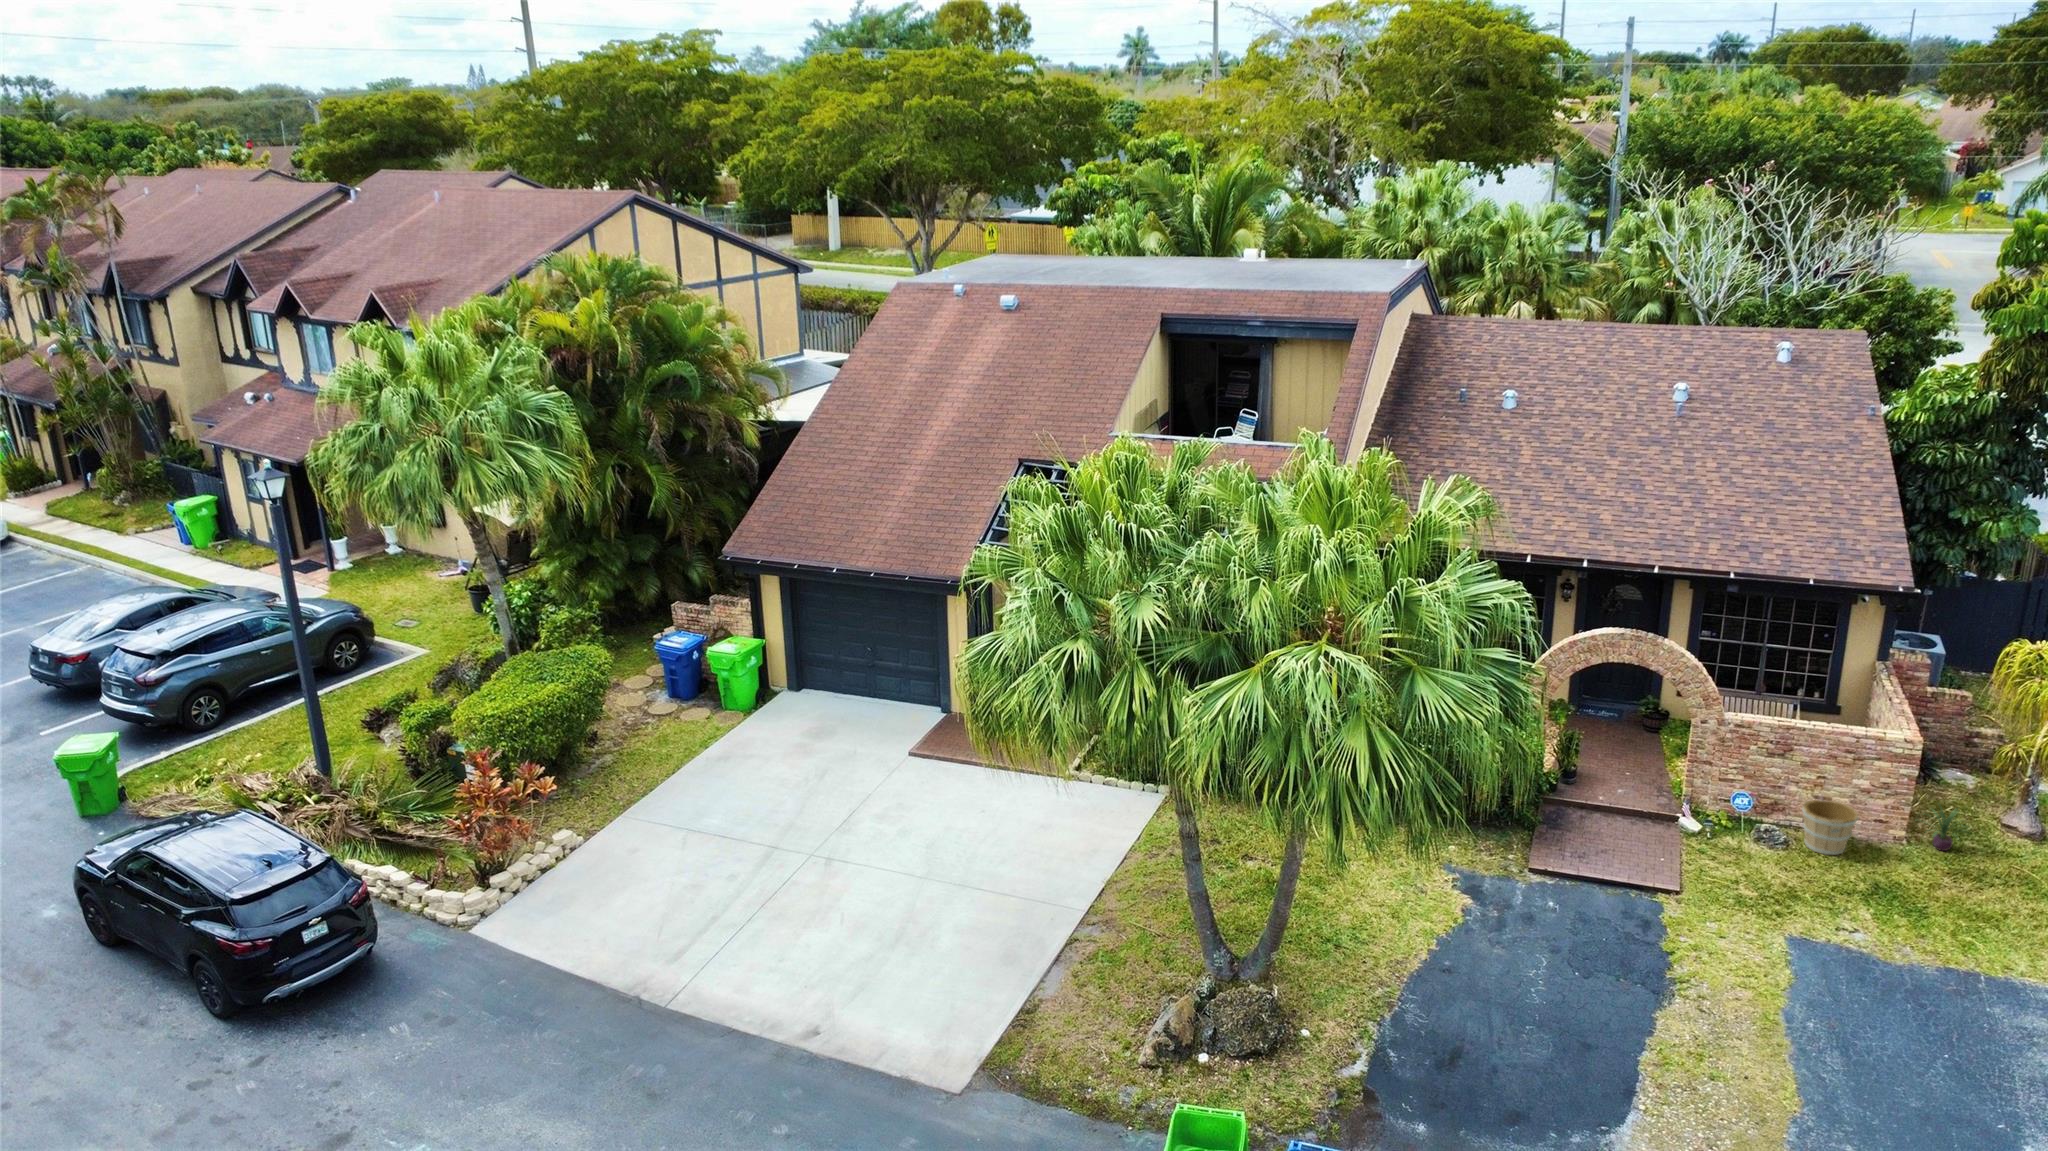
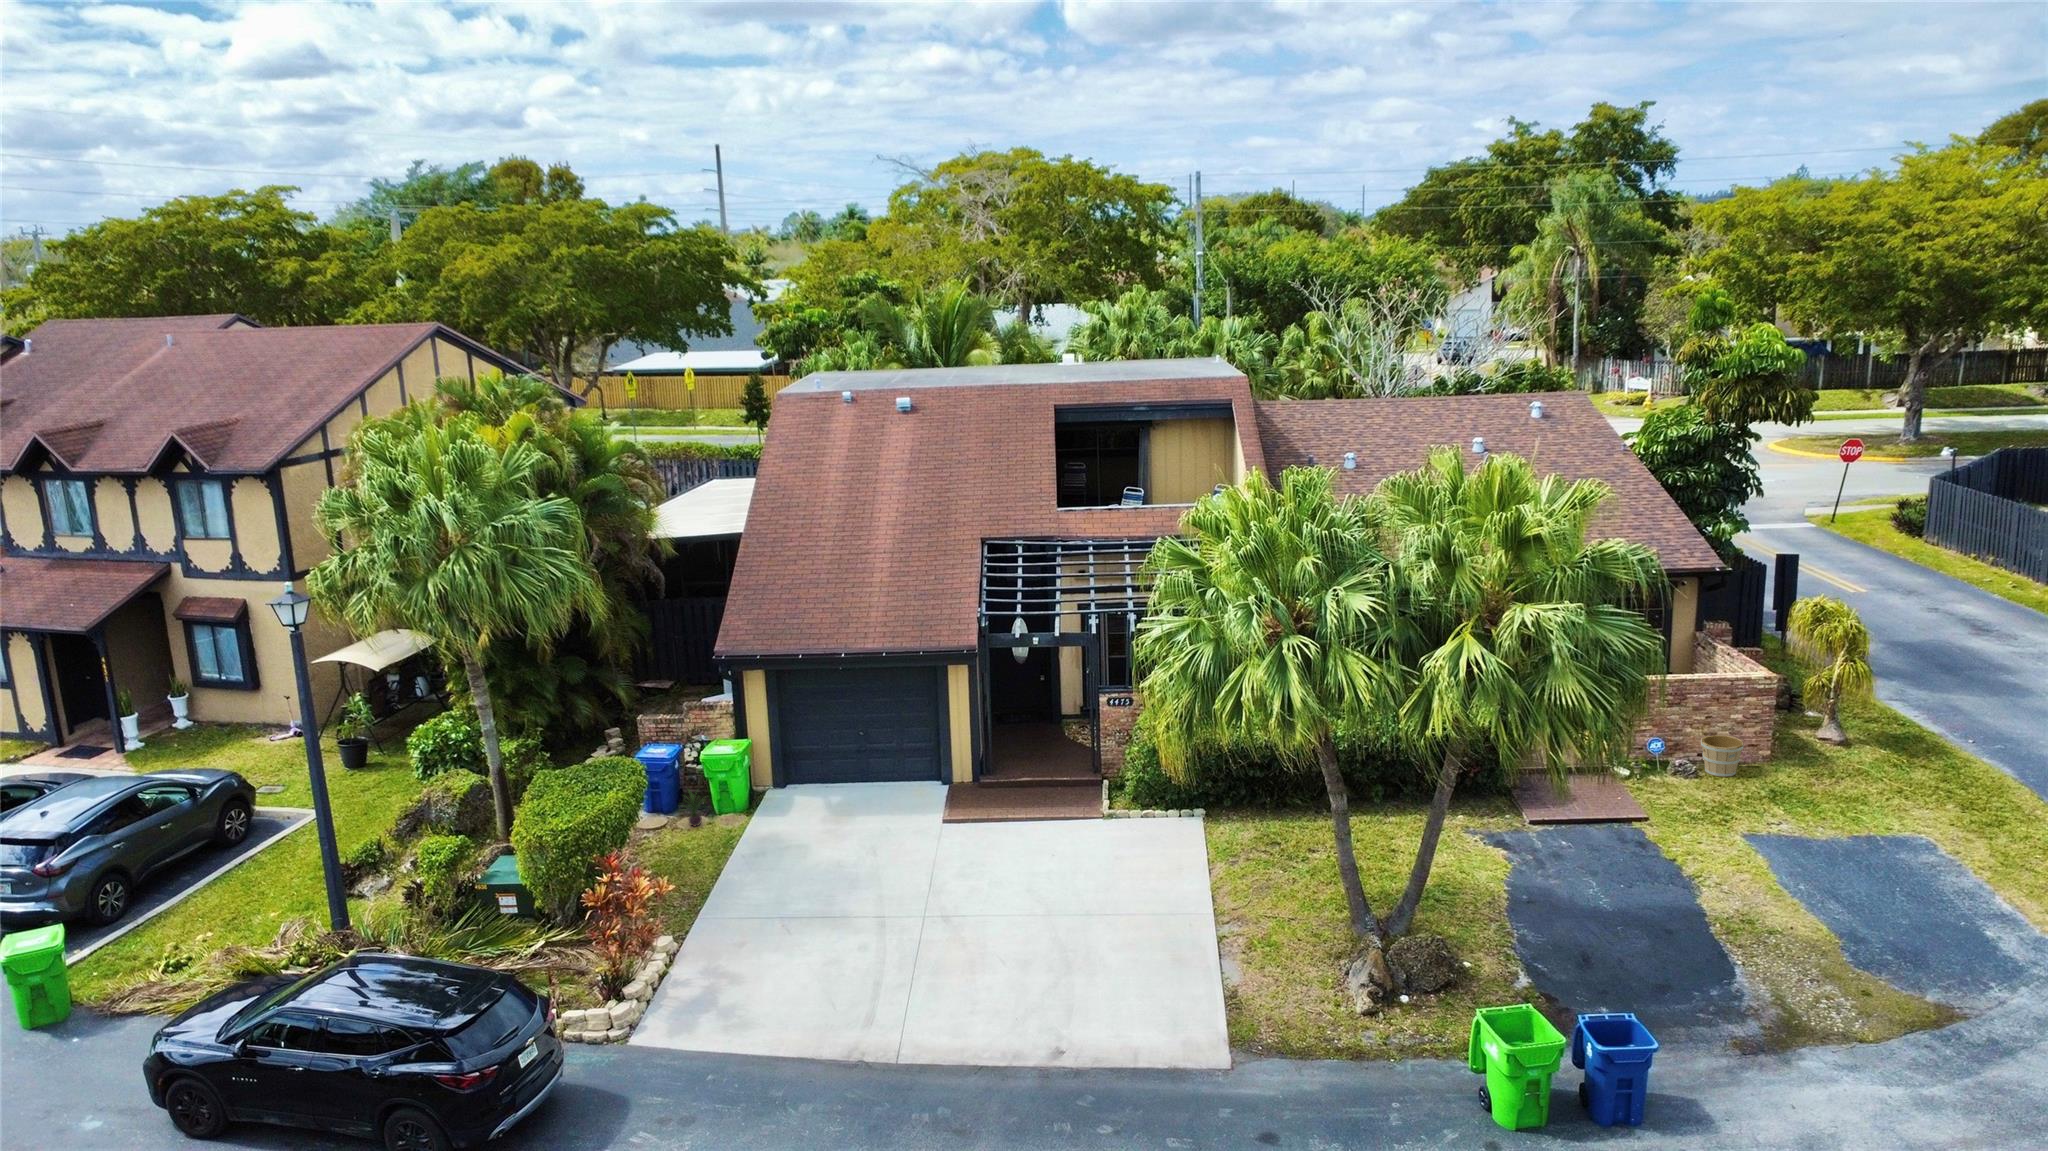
decorative plant: present [1926,804,1965,851] -> present [688,790,702,826]

